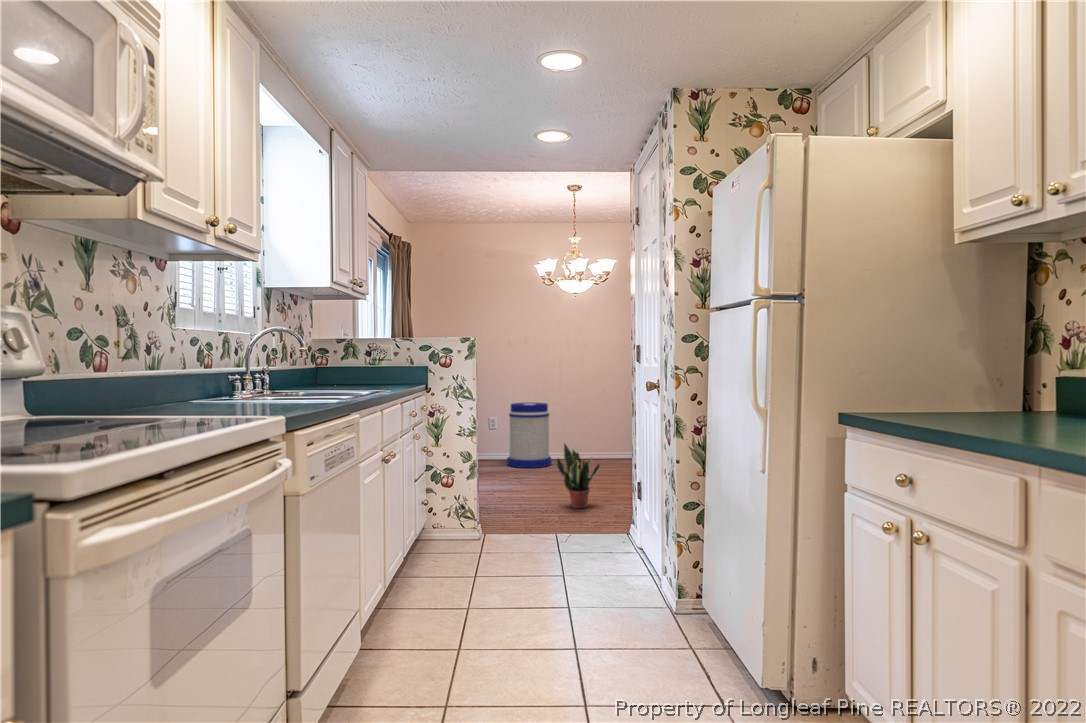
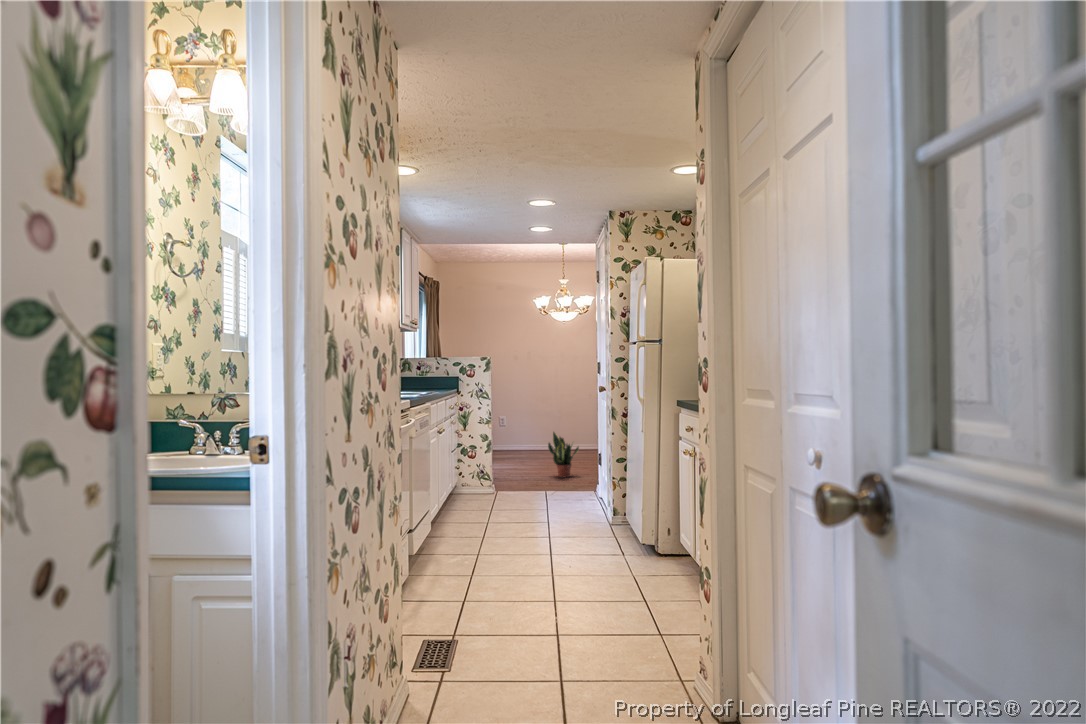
trash can: present [507,403,551,468] -> none [513,405,547,455]

